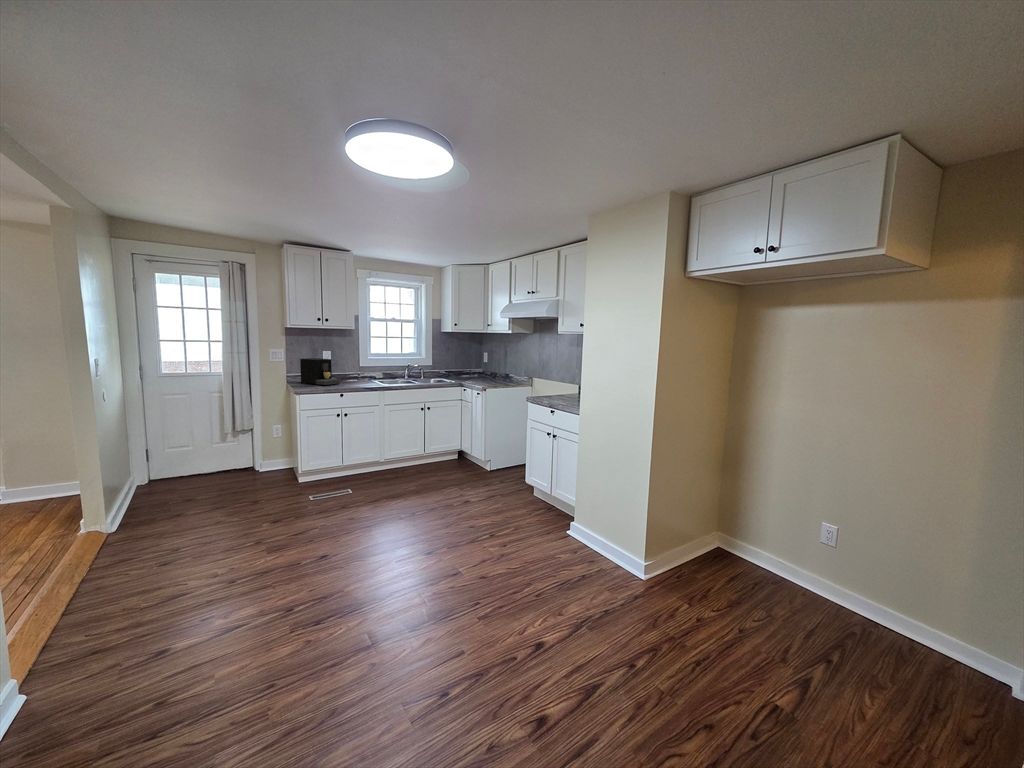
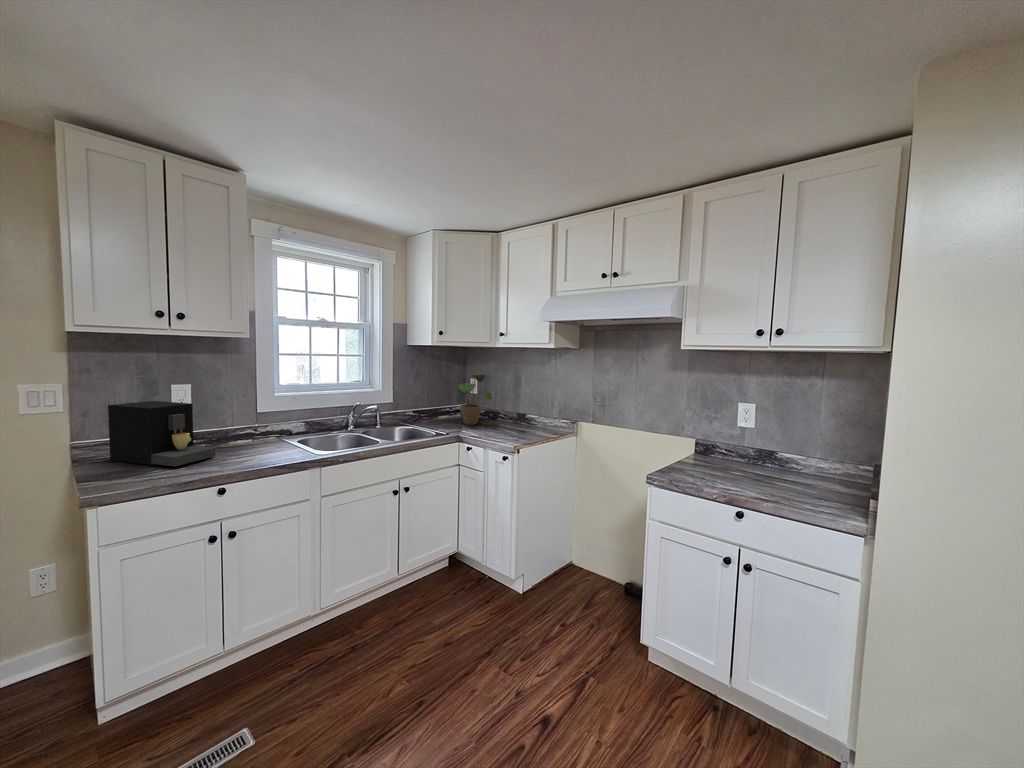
potted plant: none [460,349,485,379] -> present [446,374,492,425]

